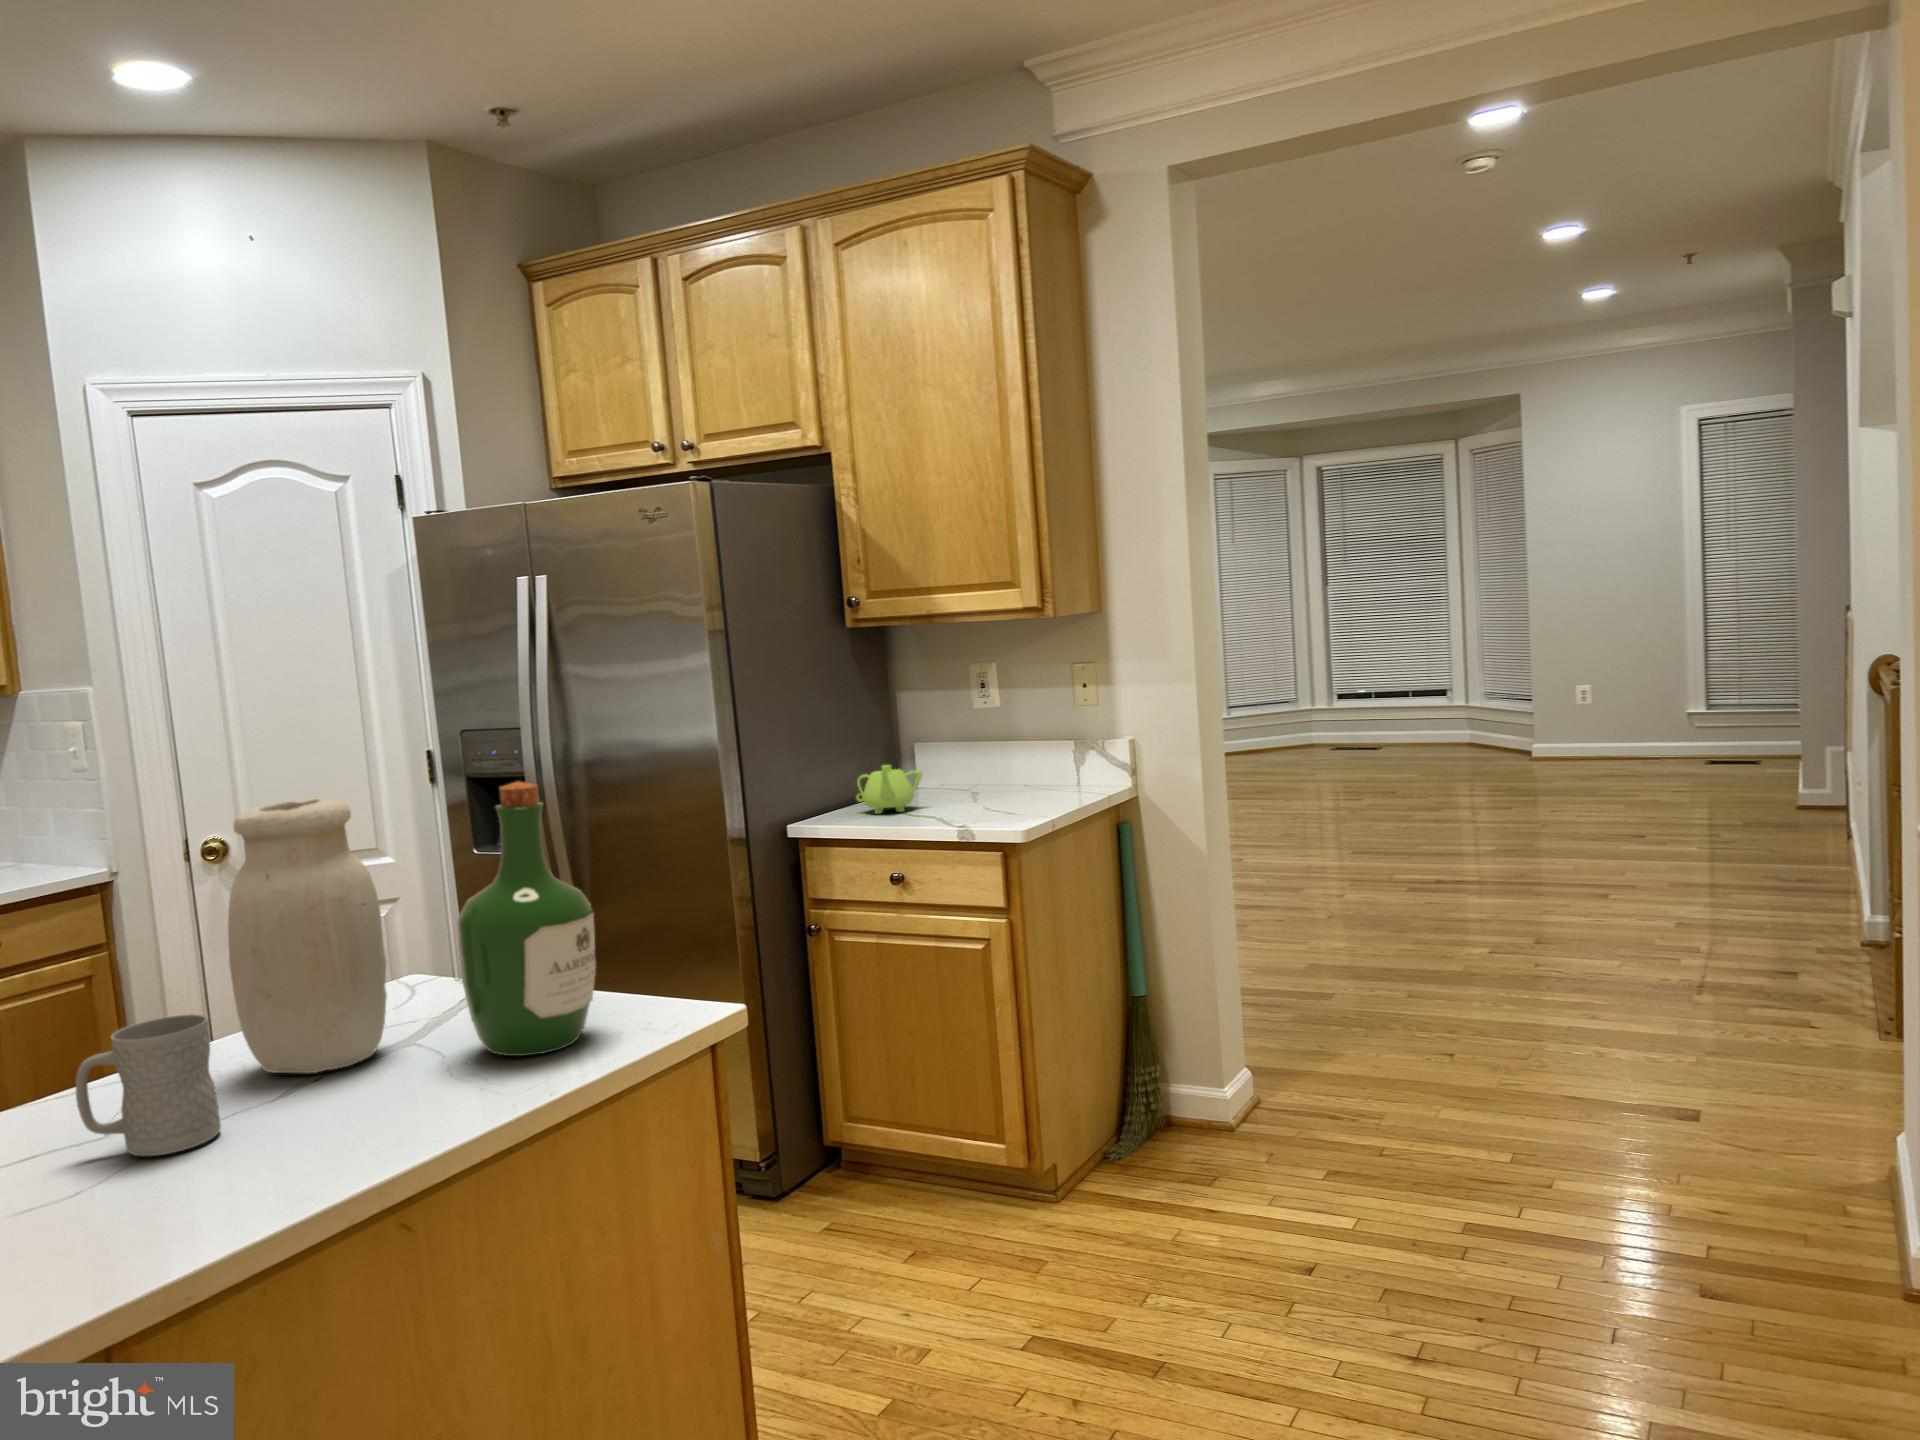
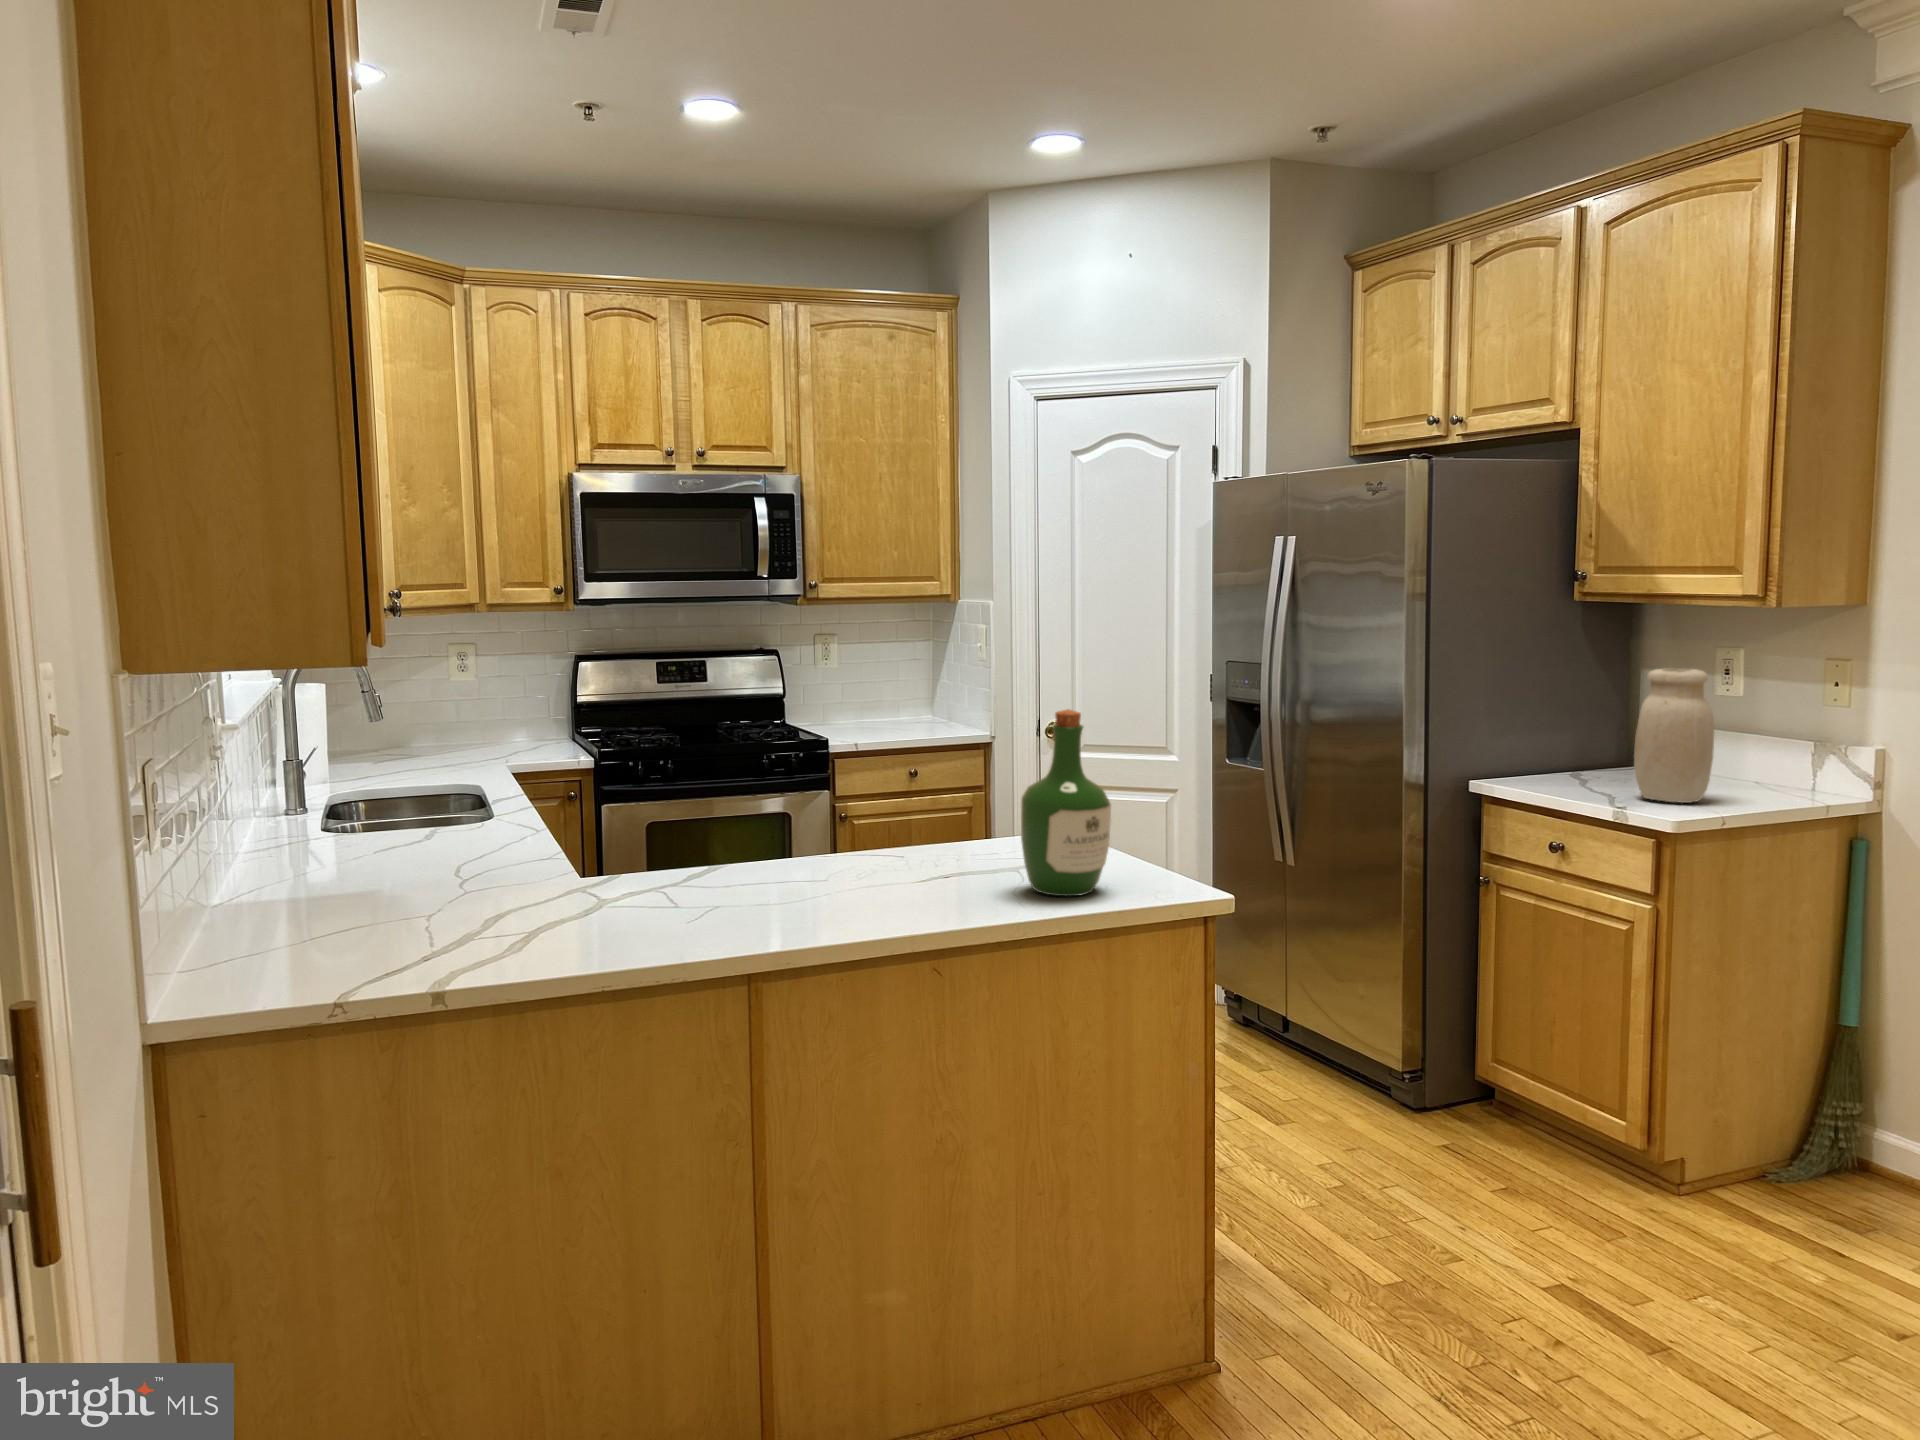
teapot: present [856,765,922,814] -> none [1551,738,1620,785]
jar: present [228,799,387,1073] -> present [1634,668,1714,803]
mug: present [76,1014,221,1156] -> none [803,821,869,898]

